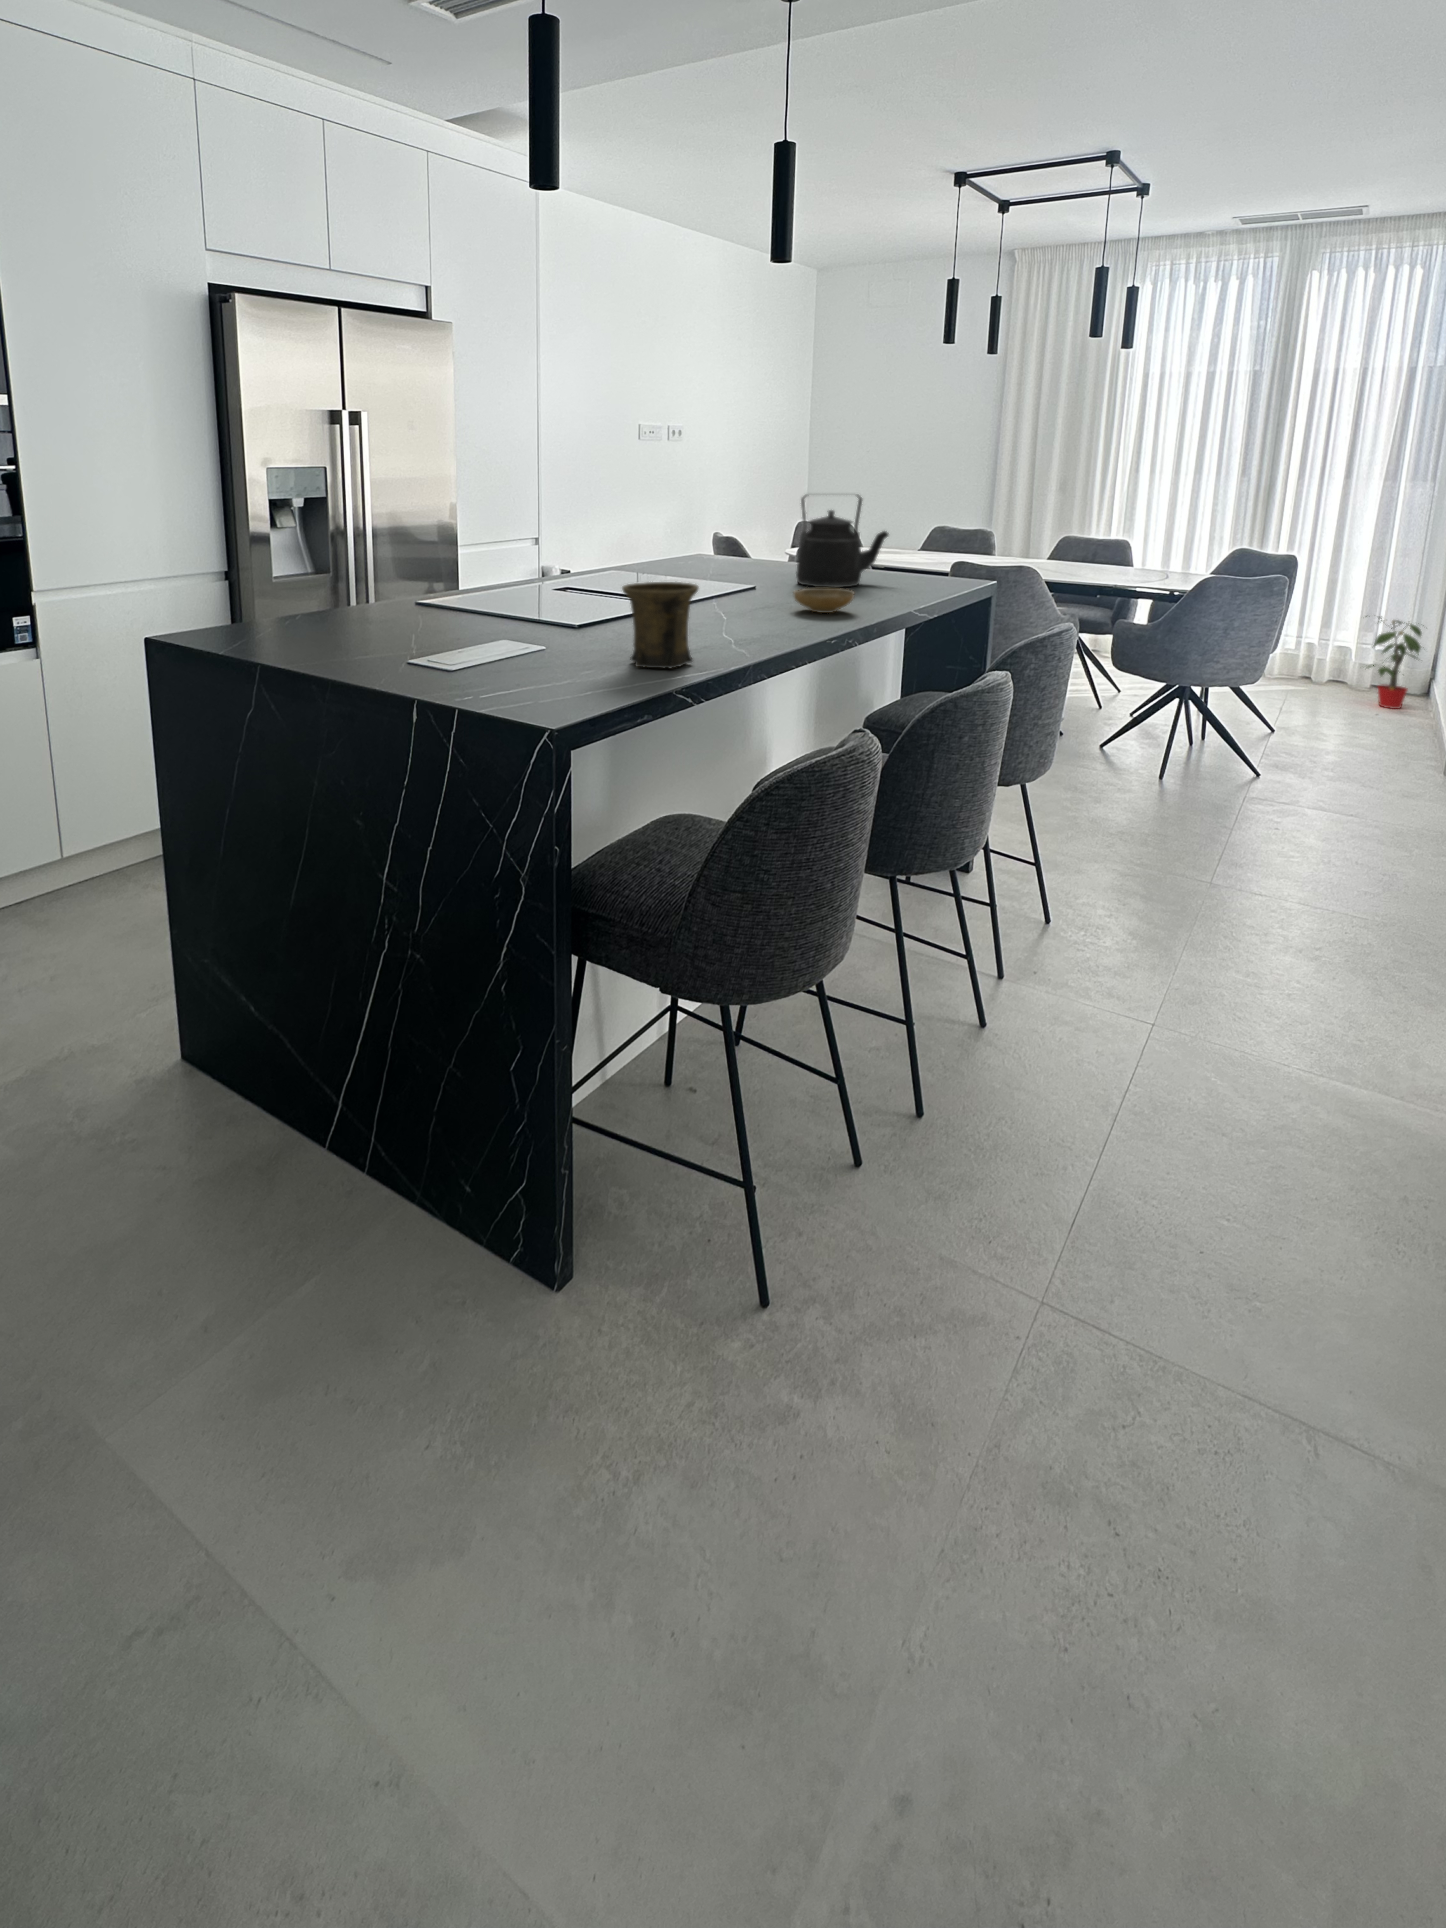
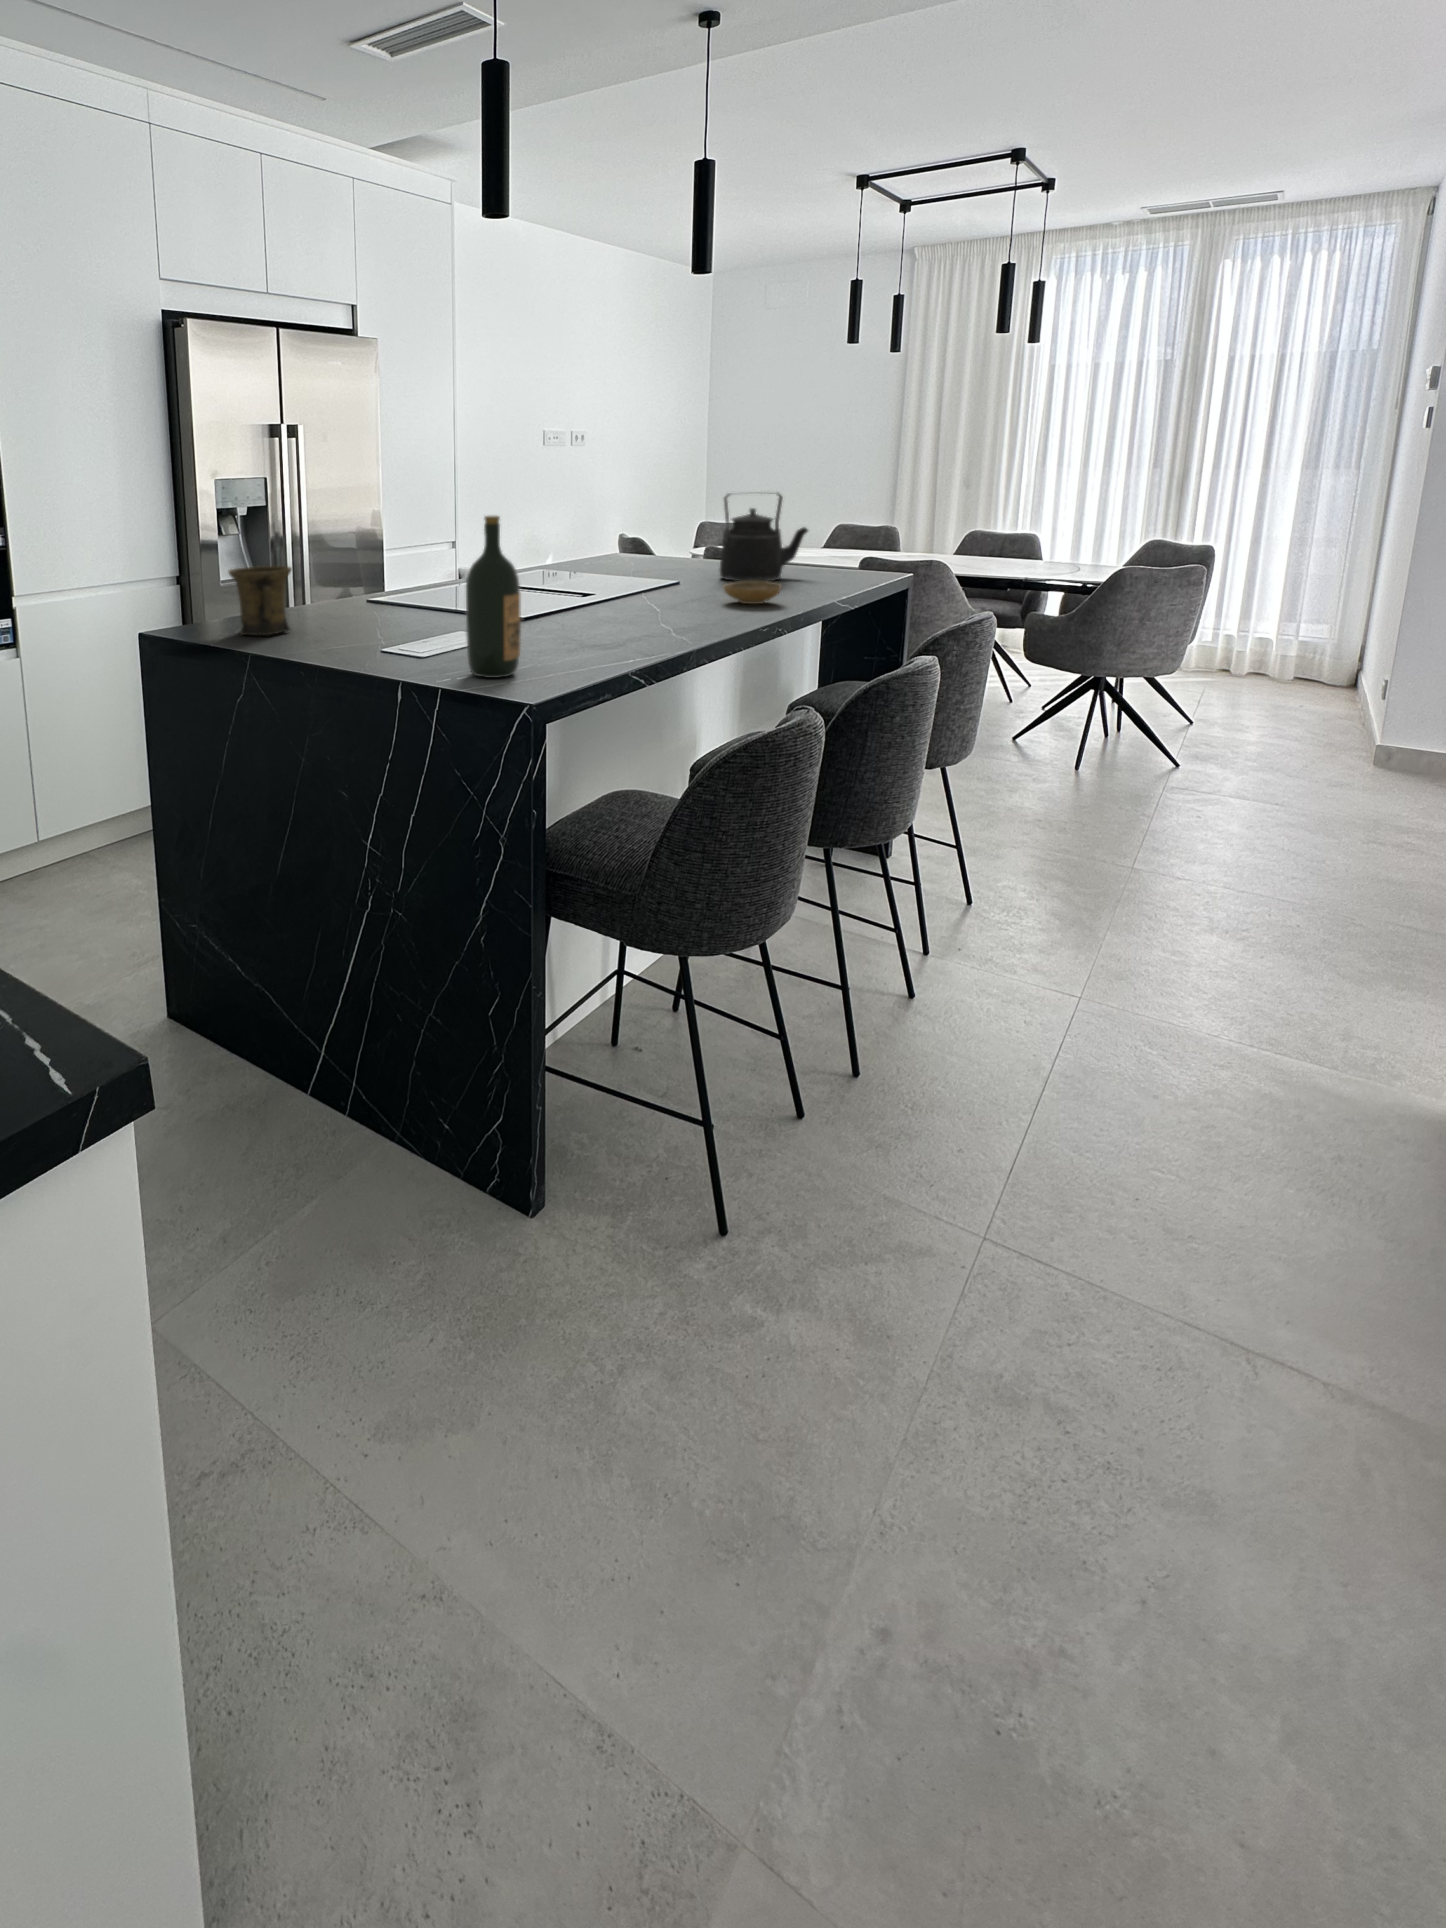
wine bottle: none [486,515,548,697] -> present [466,516,521,678]
mug: present [622,582,699,668] -> present [229,566,292,635]
potted plant: present [1366,616,1422,709] -> none [1280,606,1355,700]

